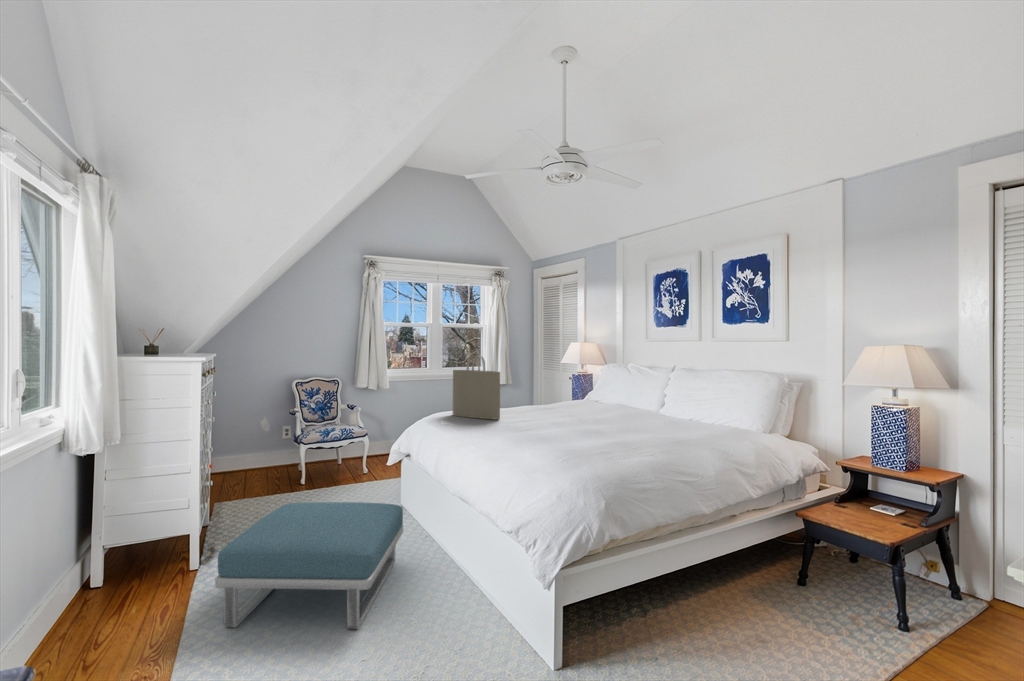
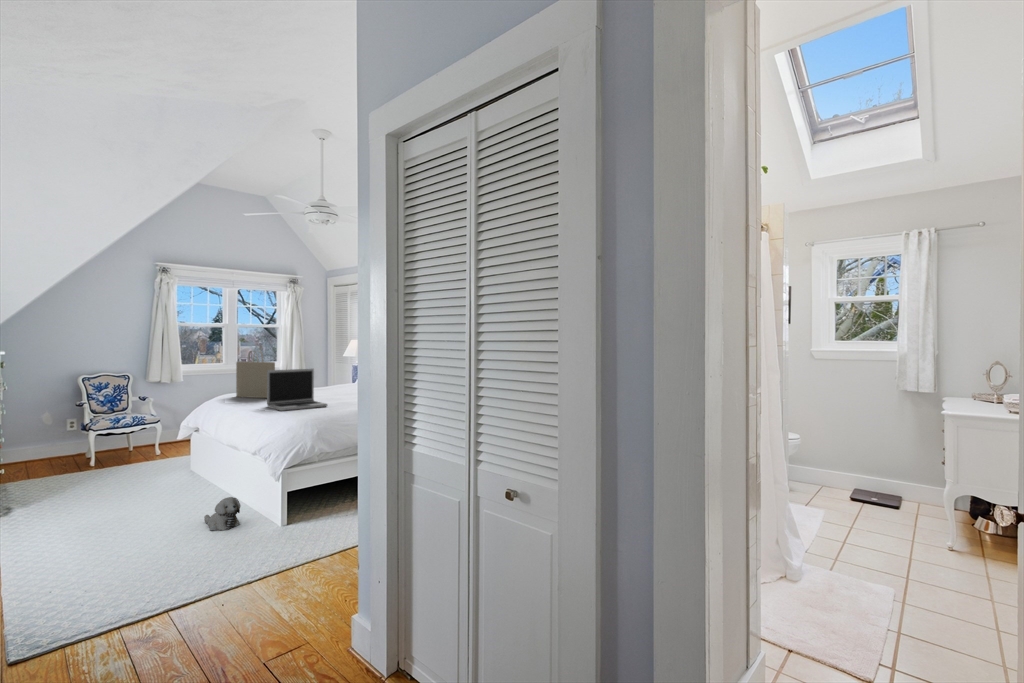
laptop: none [498,383,581,446] -> present [267,368,327,411]
footstool: present [215,502,403,629] -> none [23,461,189,551]
plush toy: none [425,576,475,629] -> present [204,497,241,530]

